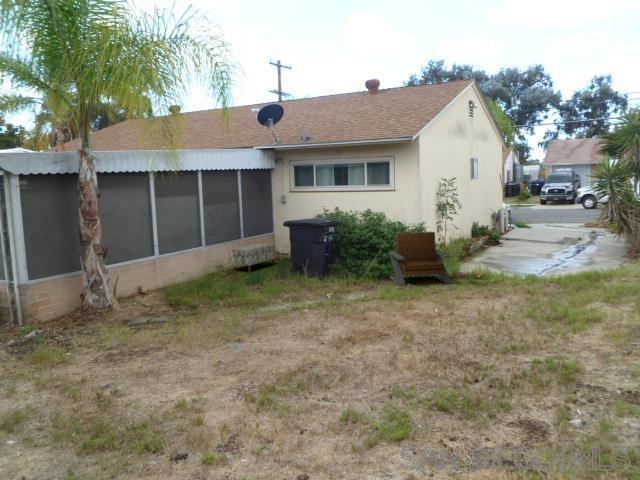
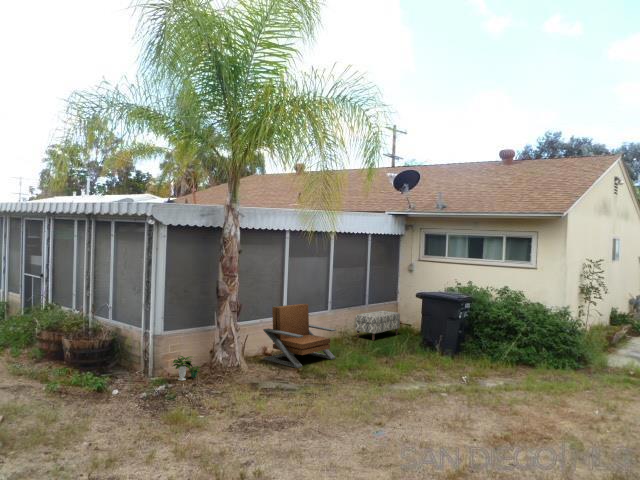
lounge chair: present [389,232,451,286] -> present [264,304,336,368]
potted plant: none [40,302,73,326] -> present [173,356,199,380]

